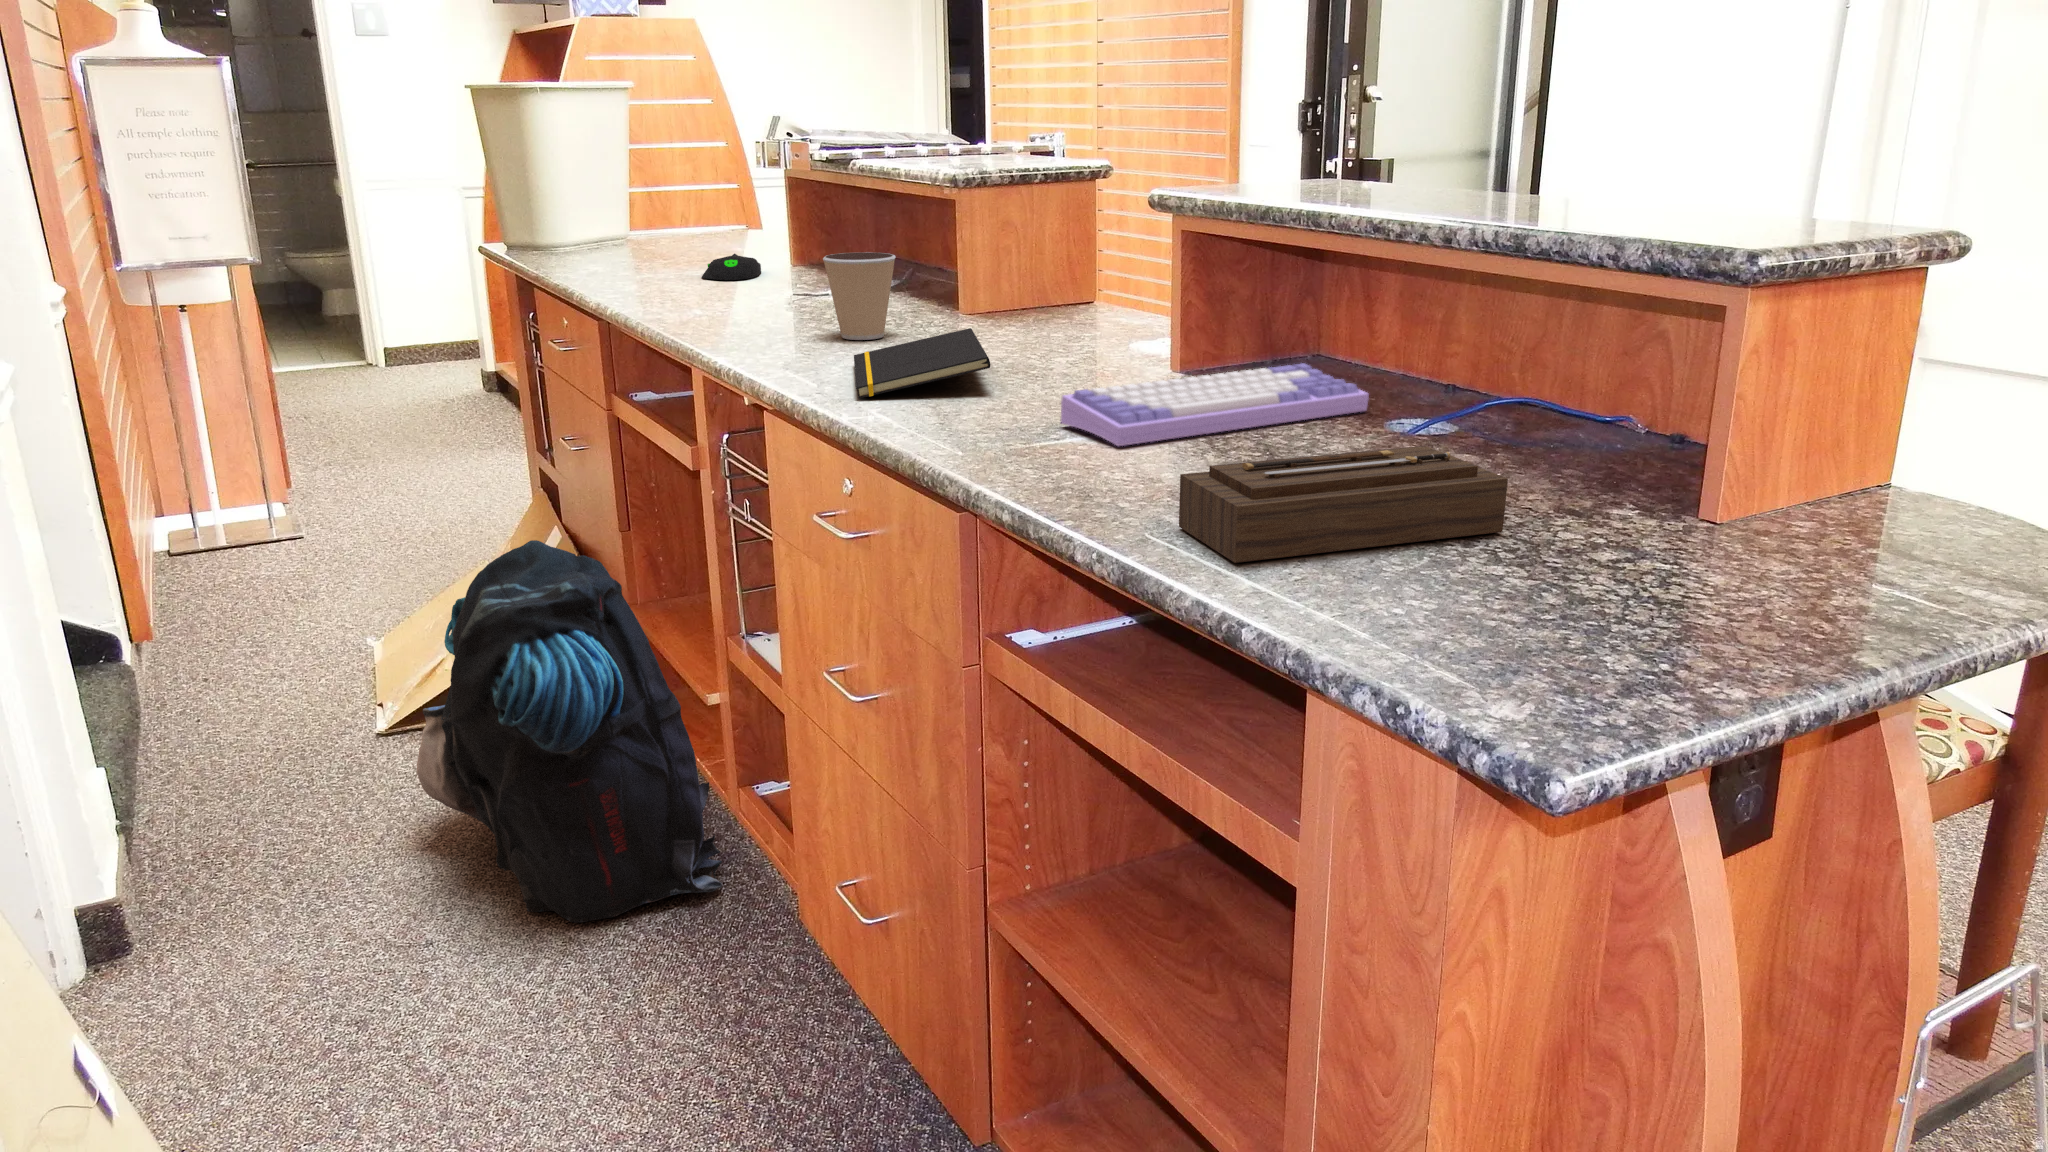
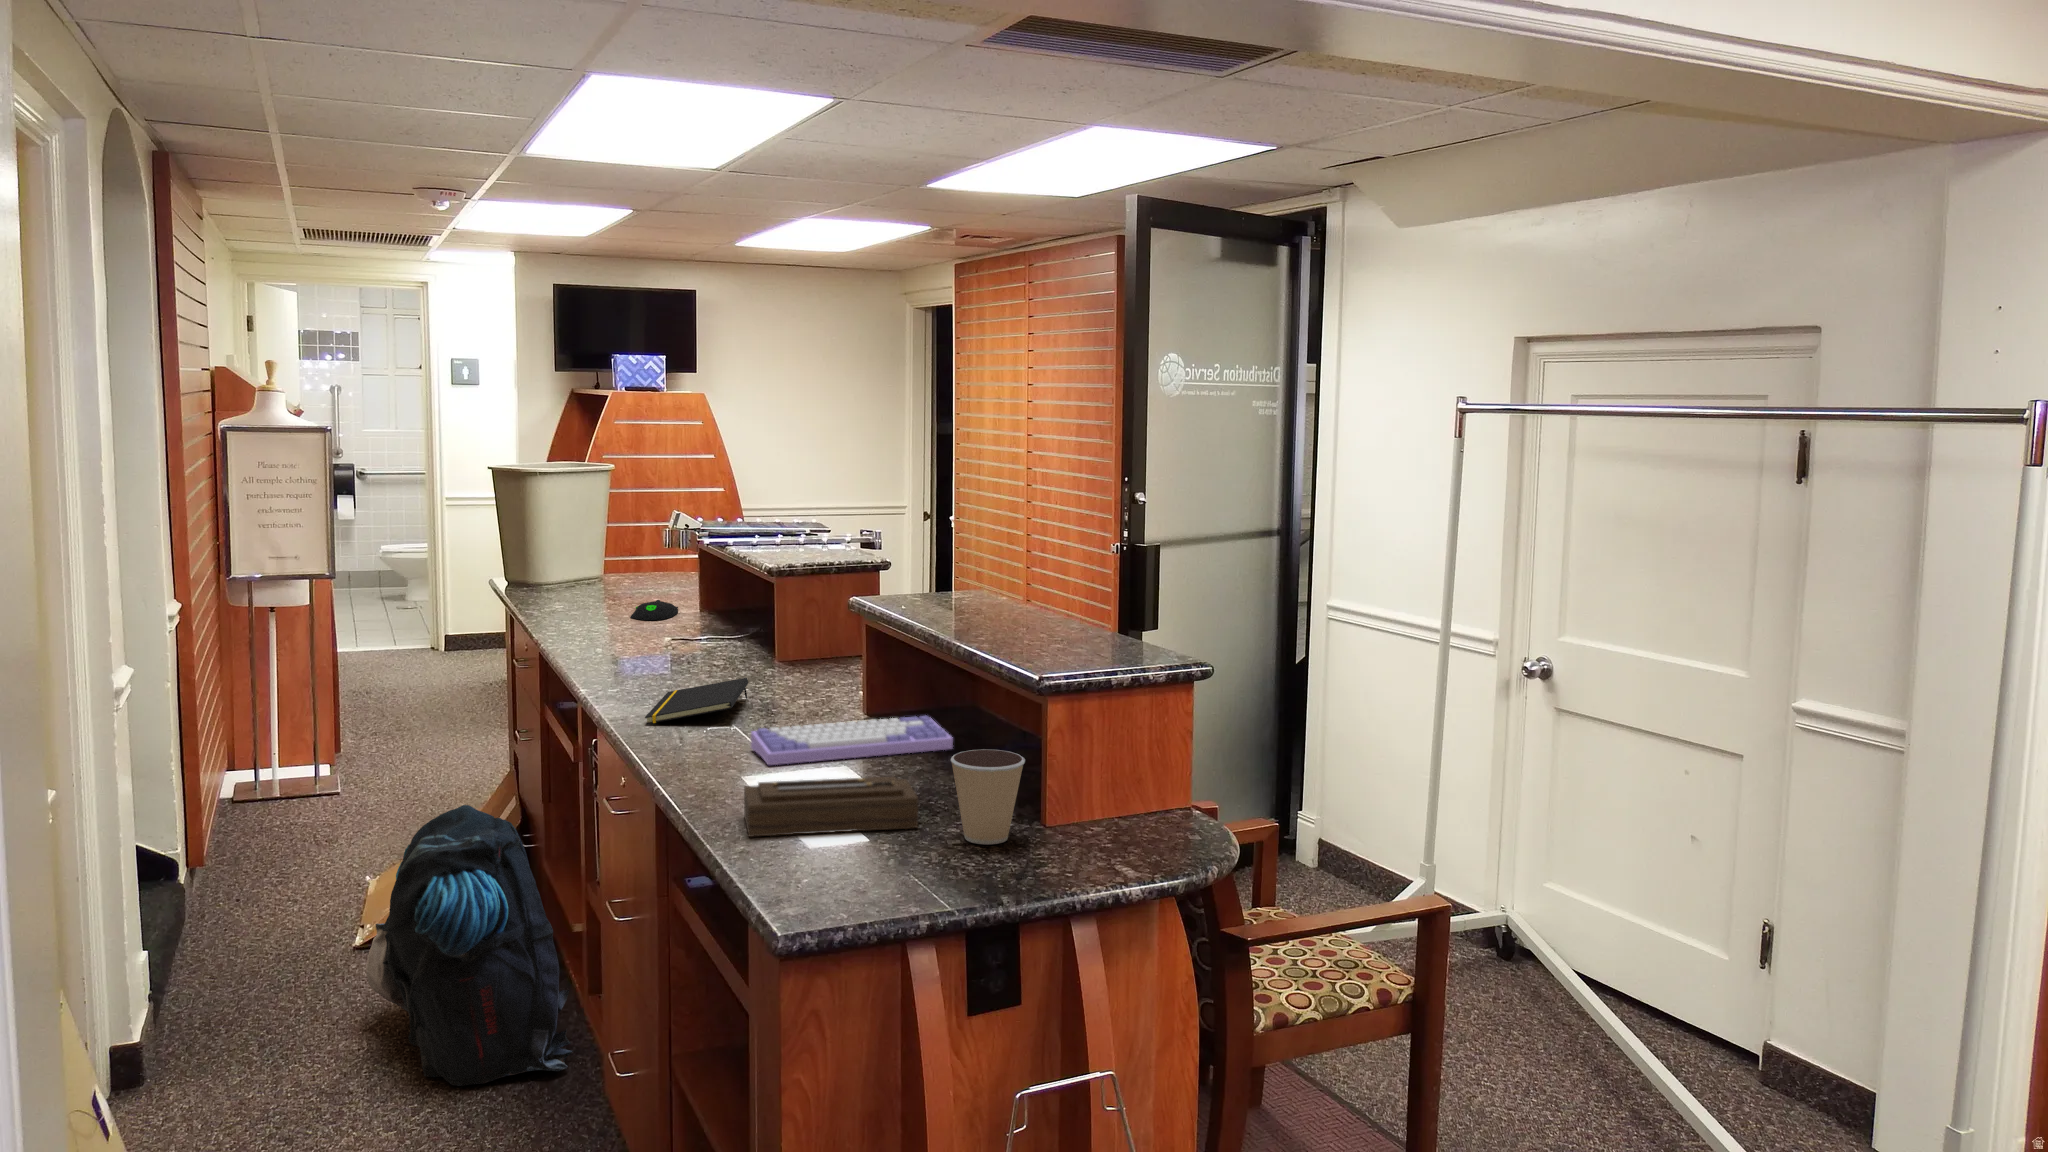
coffee cup: present [823,252,896,340] -> present [951,749,1025,844]

